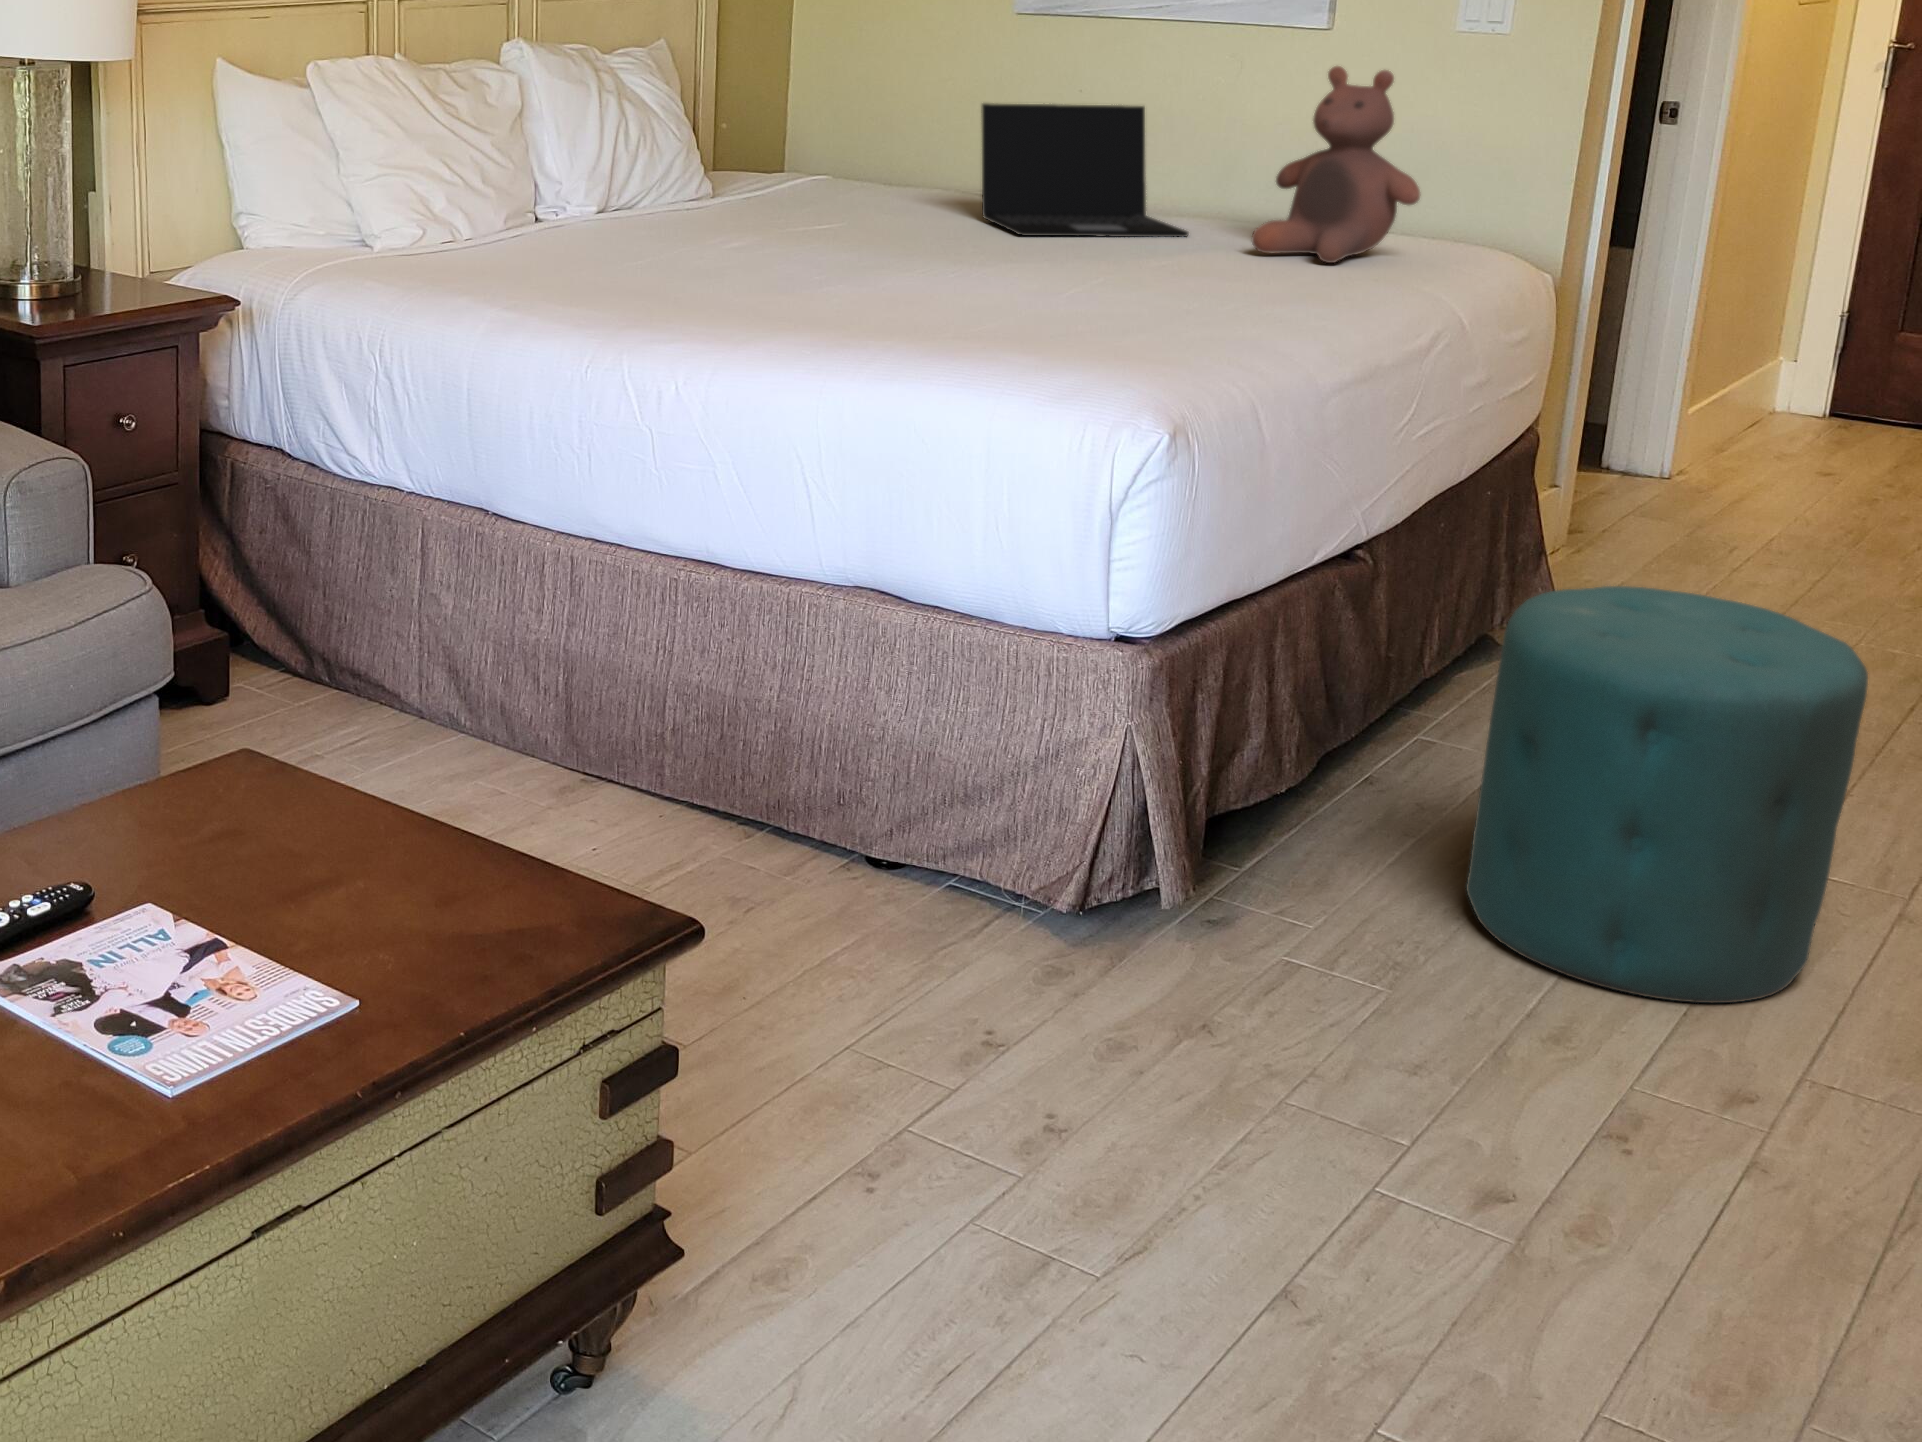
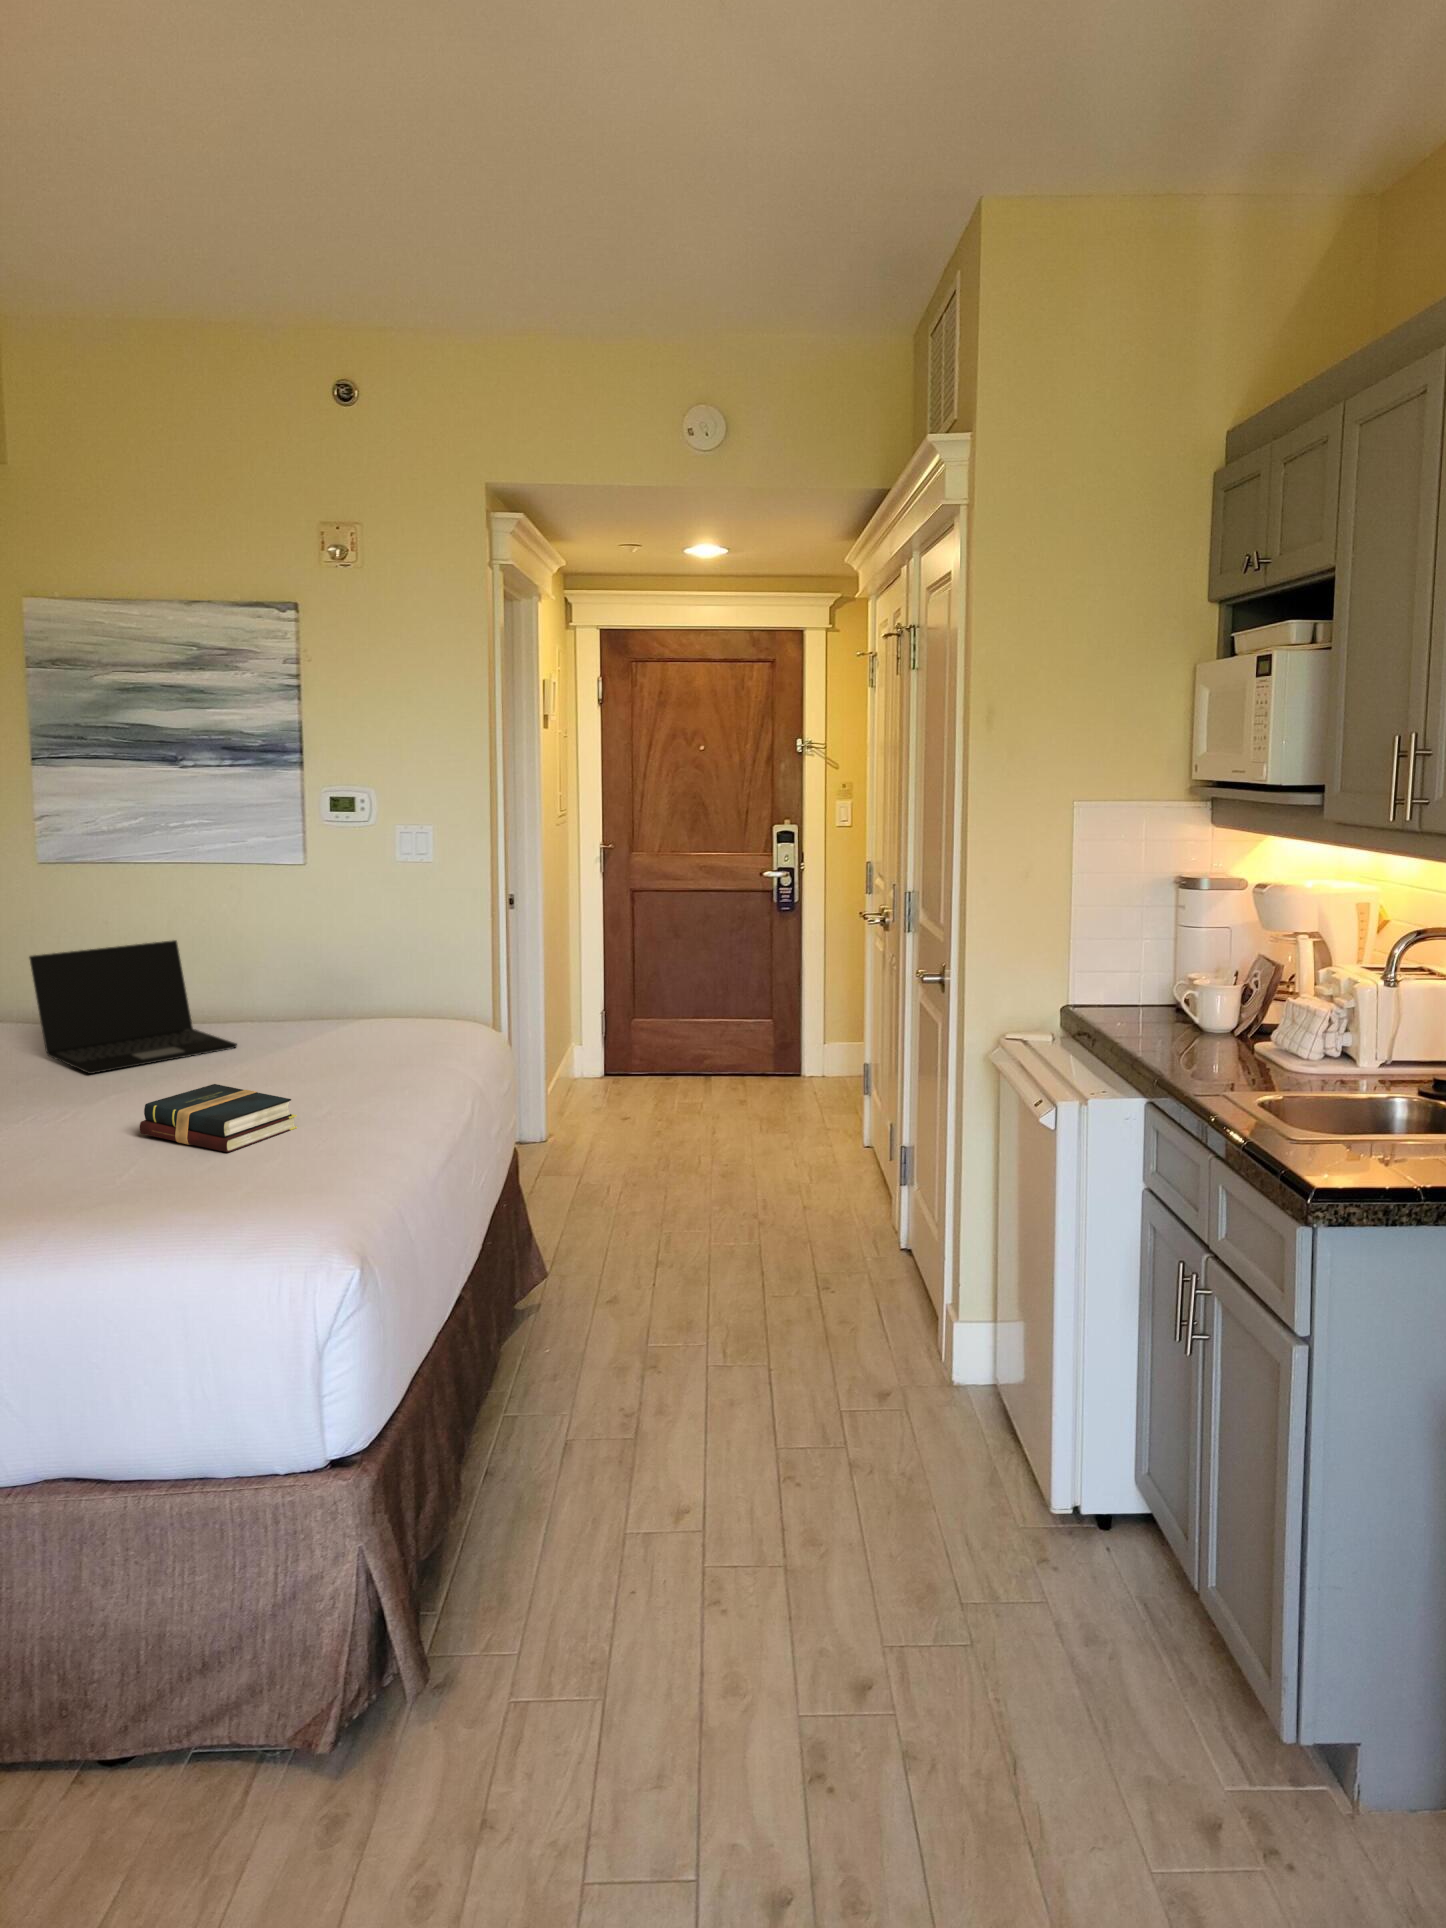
stuffed bear: present [1252,66,1420,263] -> none [296,905,419,1063]
hardback book: none [1052,241,1218,300] -> present [140,1084,297,1152]
ottoman: present [1466,586,1868,1003] -> none [626,1321,886,1704]

